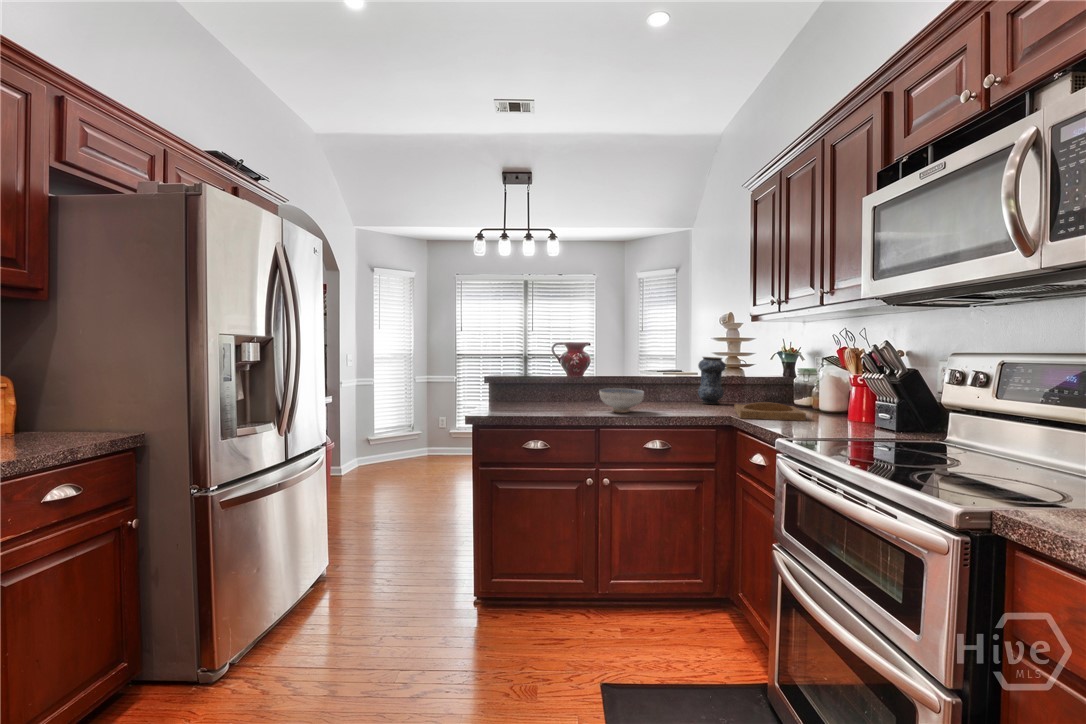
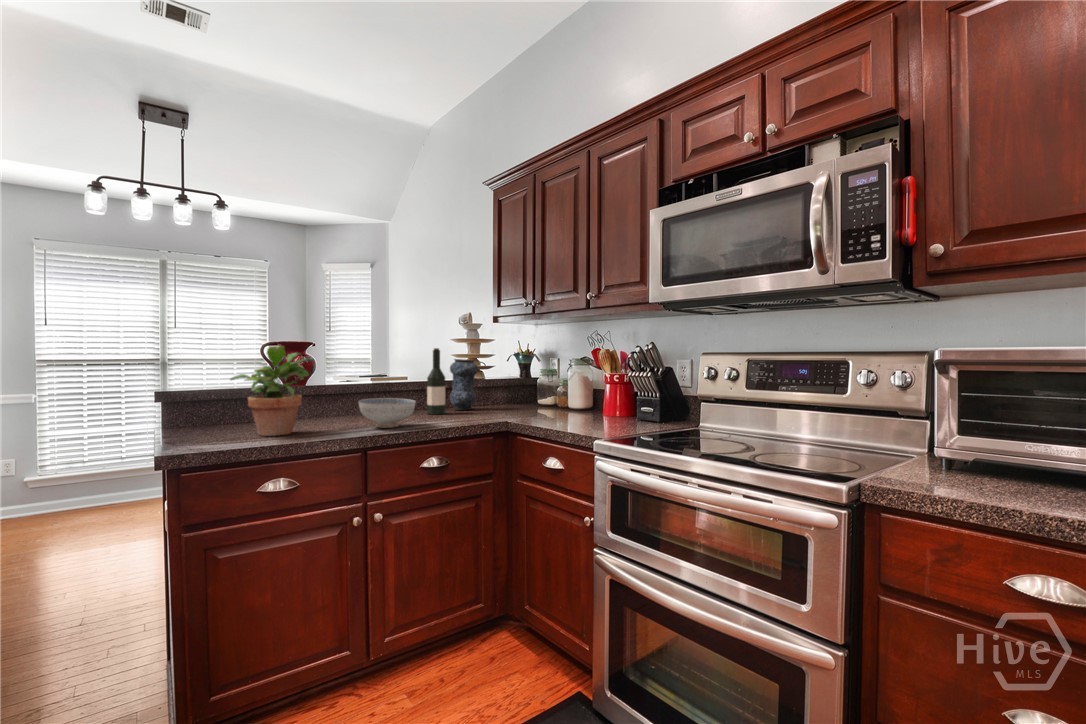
potted plant: none [516,347,570,411] -> present [230,346,313,436]
wine bottle: none [672,347,689,406] -> present [427,348,445,415]
tray: present [735,402,806,421] -> none [503,404,578,423]

